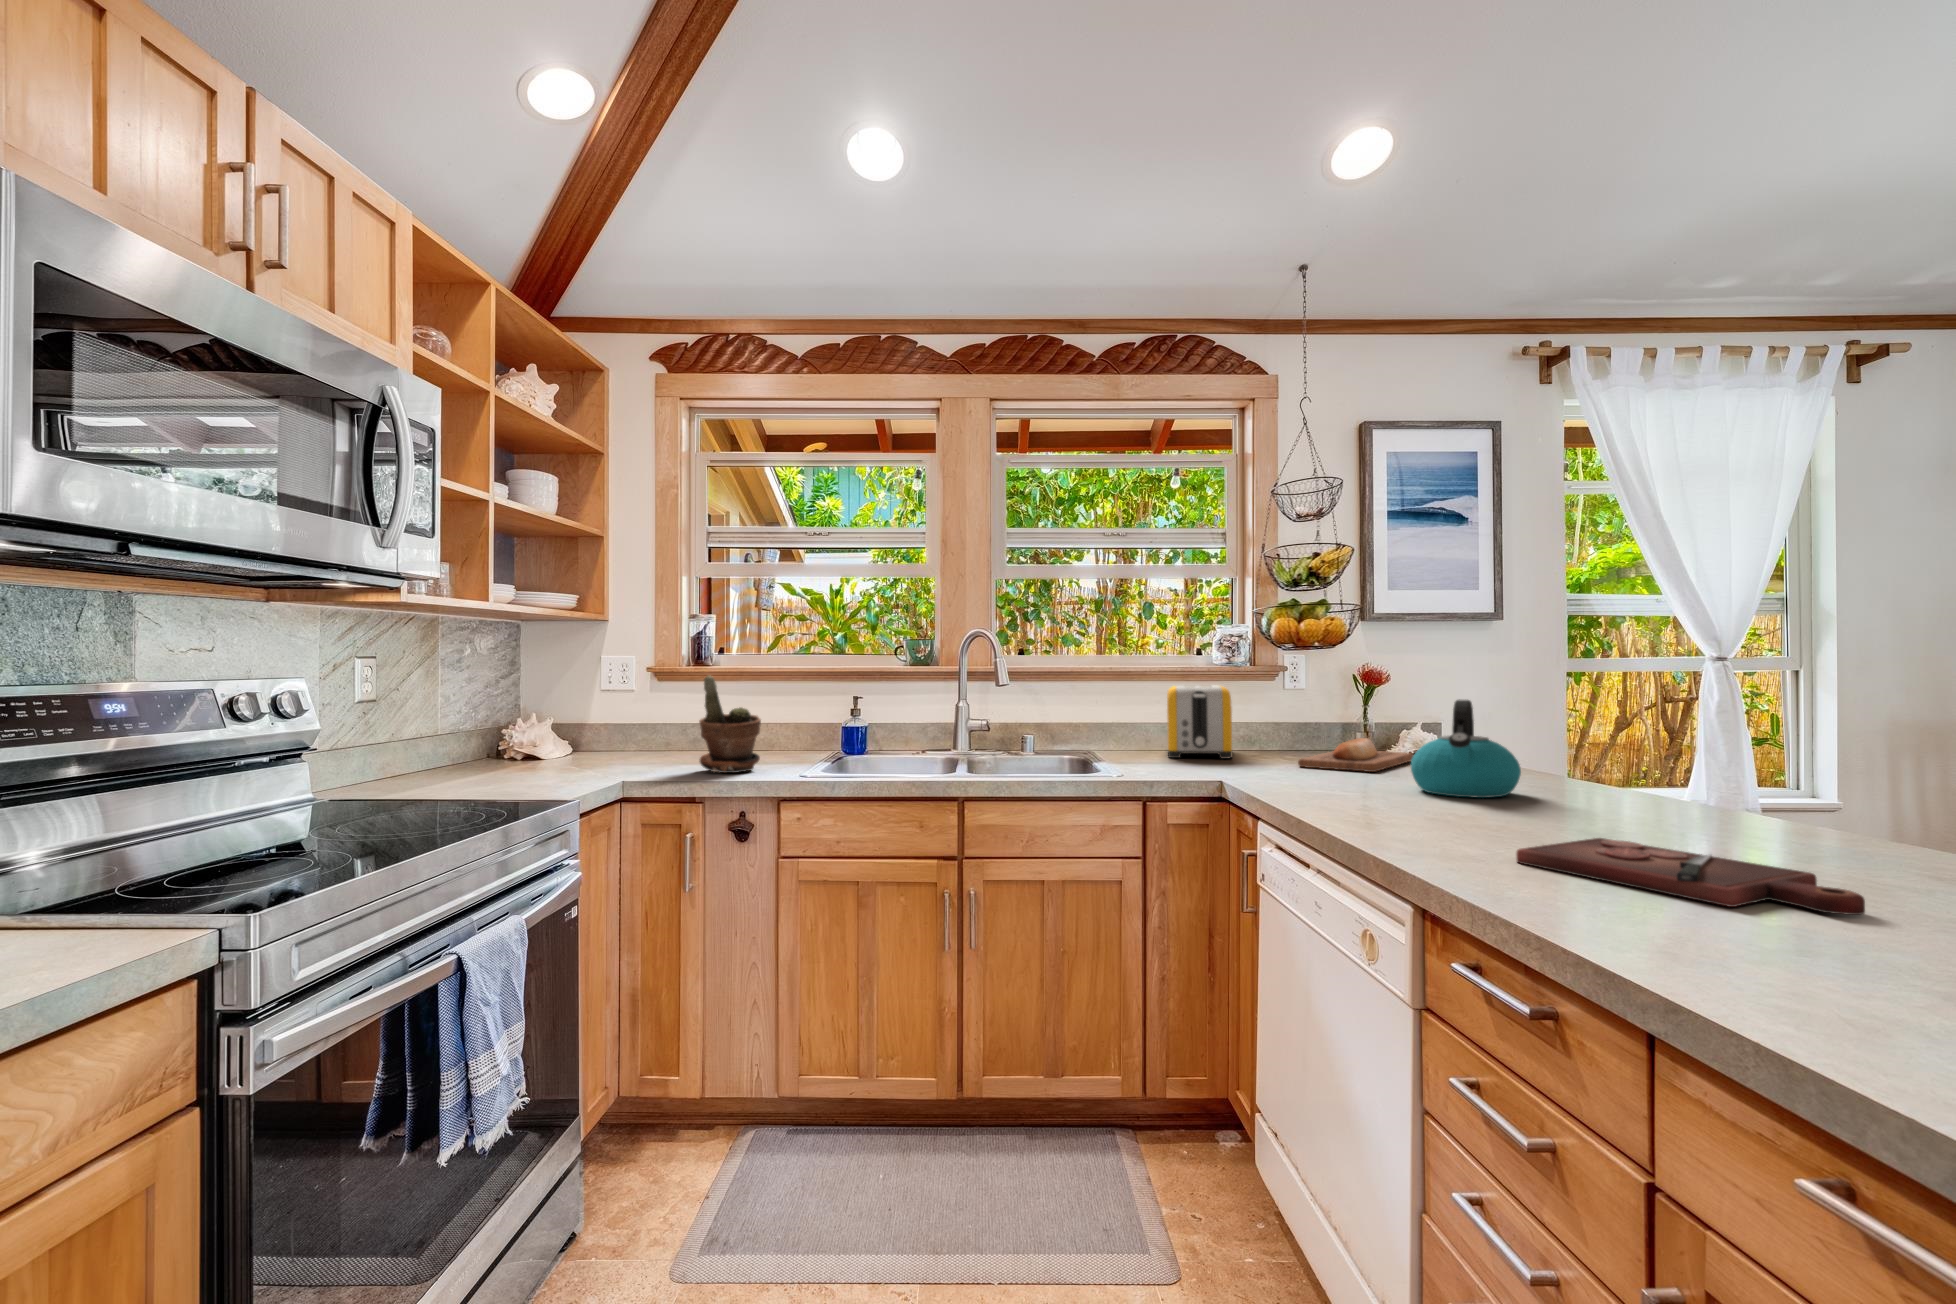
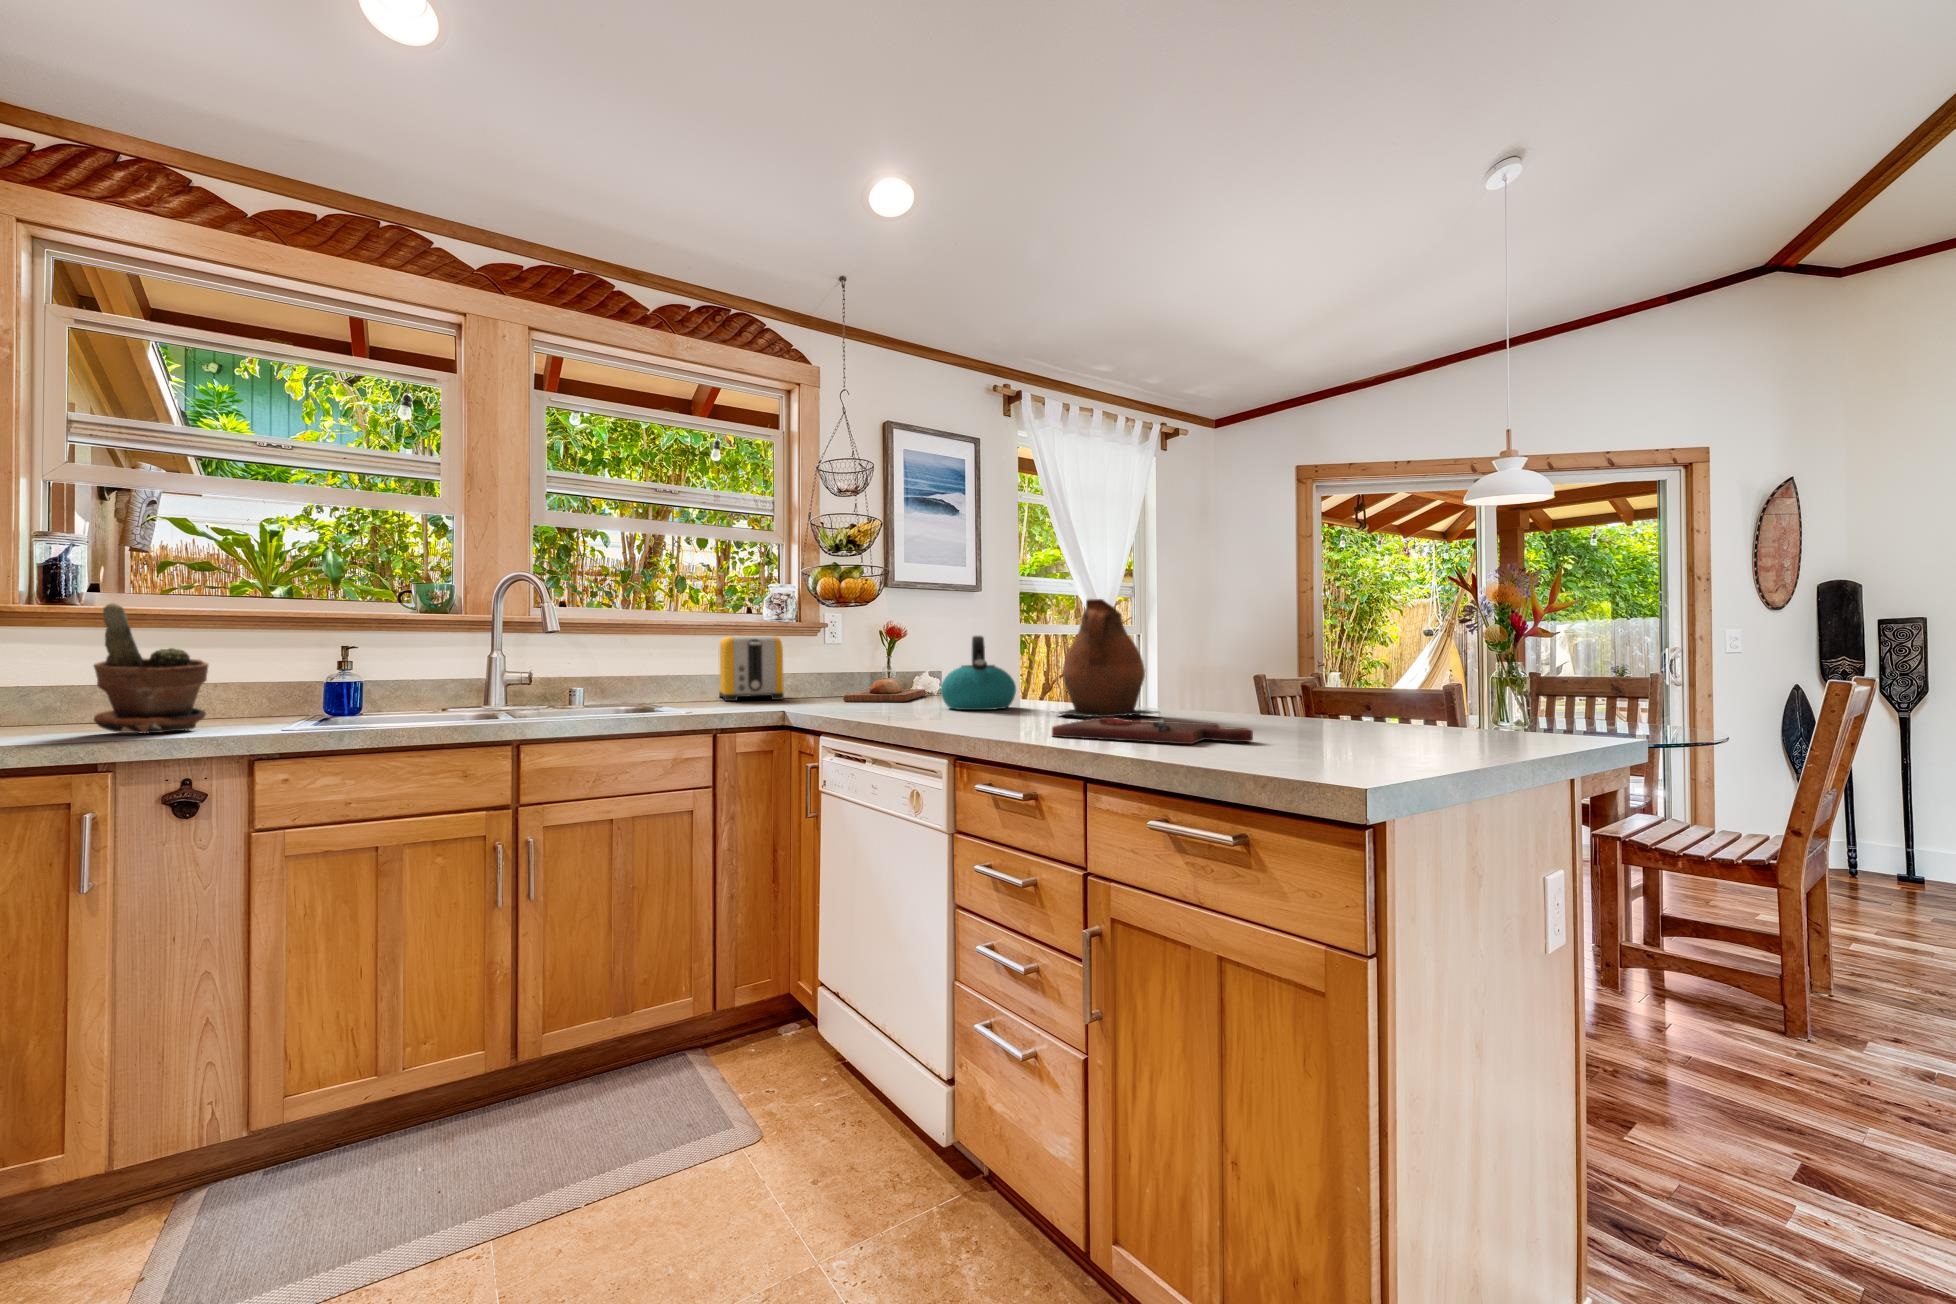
ceramic pitcher: none [1558,664,1750,835] -> present [1059,599,1159,717]

